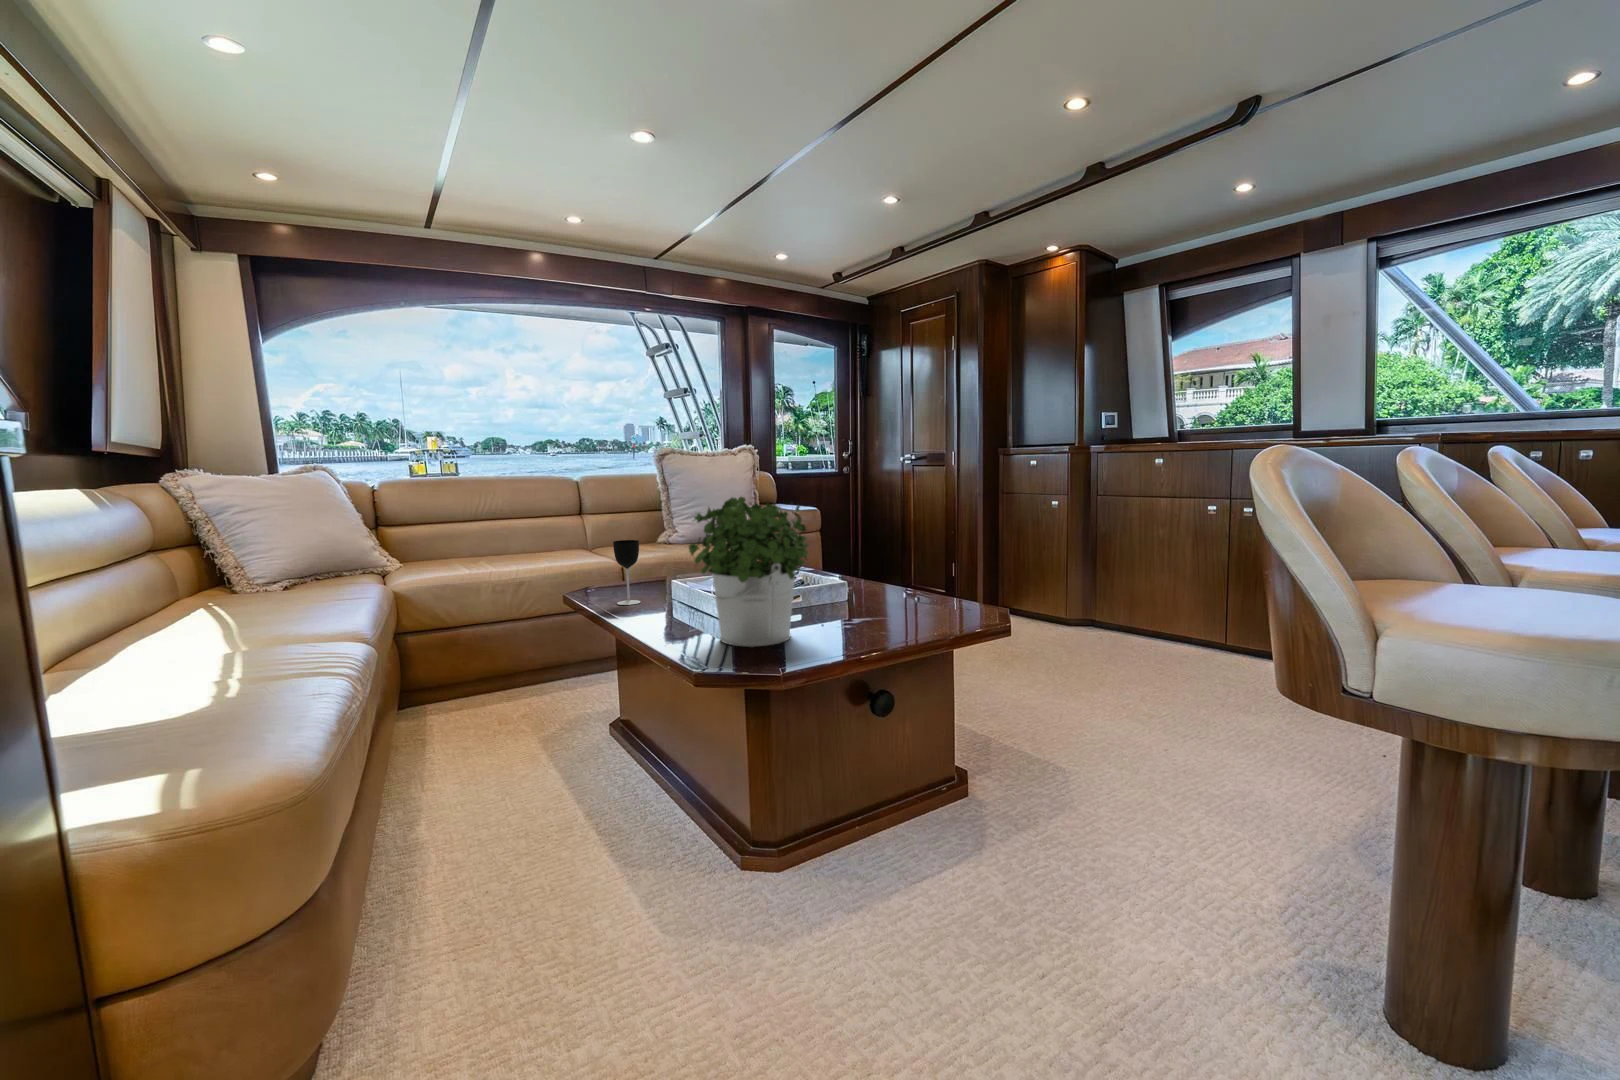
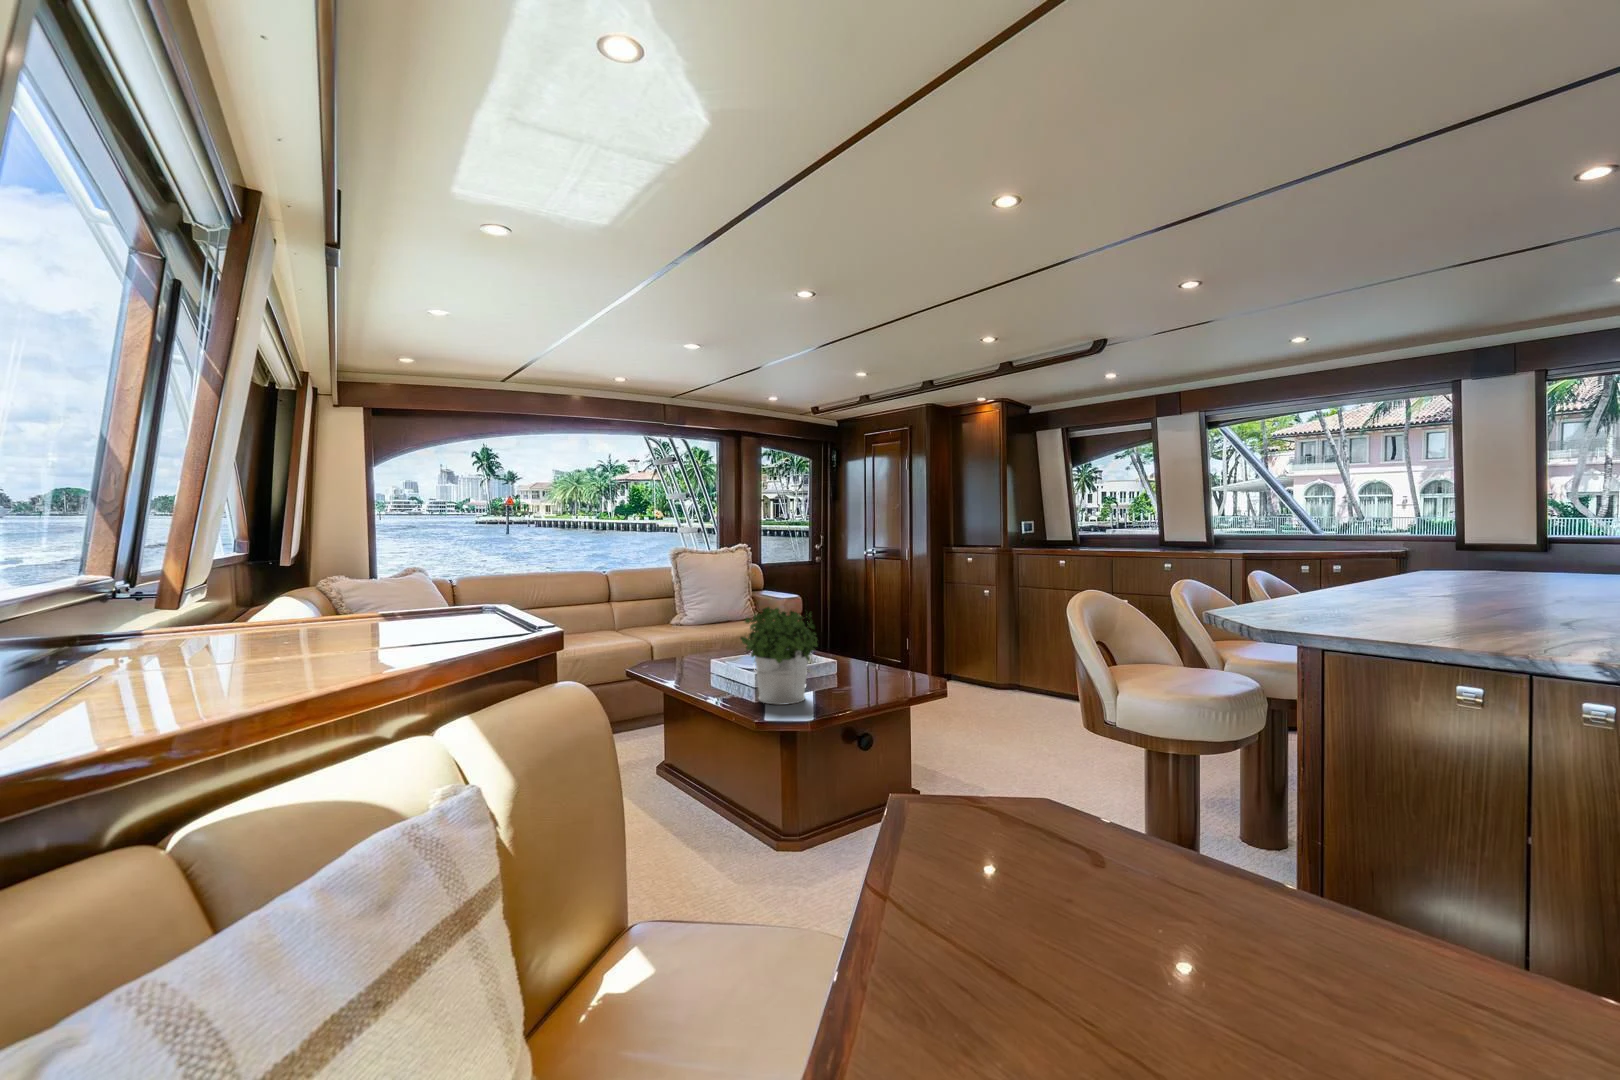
wine glass: present [613,540,640,605] -> none [670,629,688,677]

